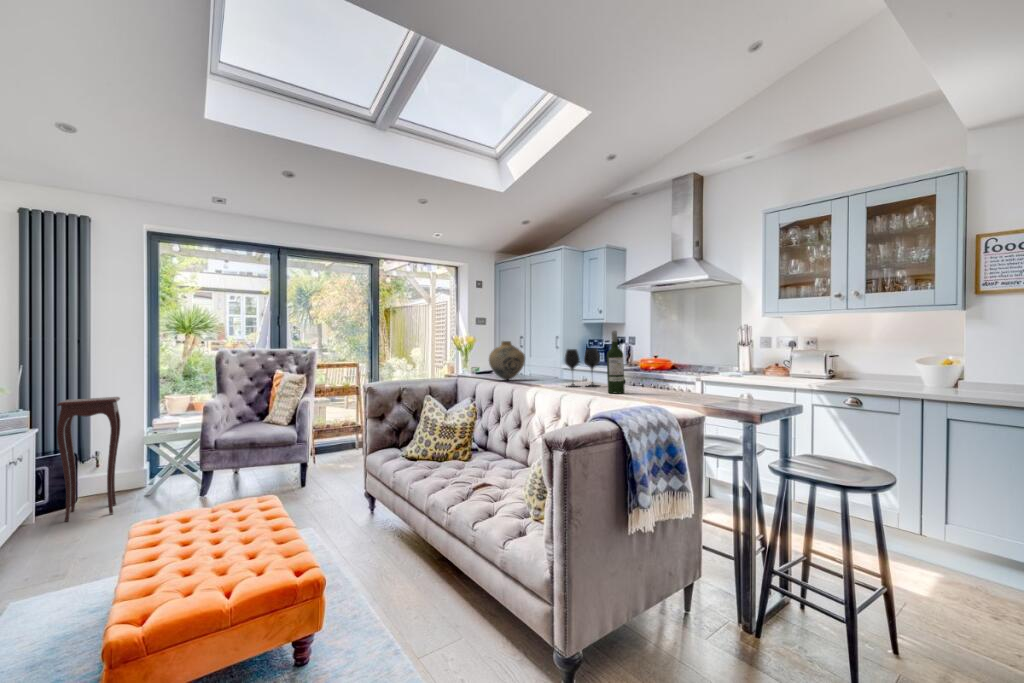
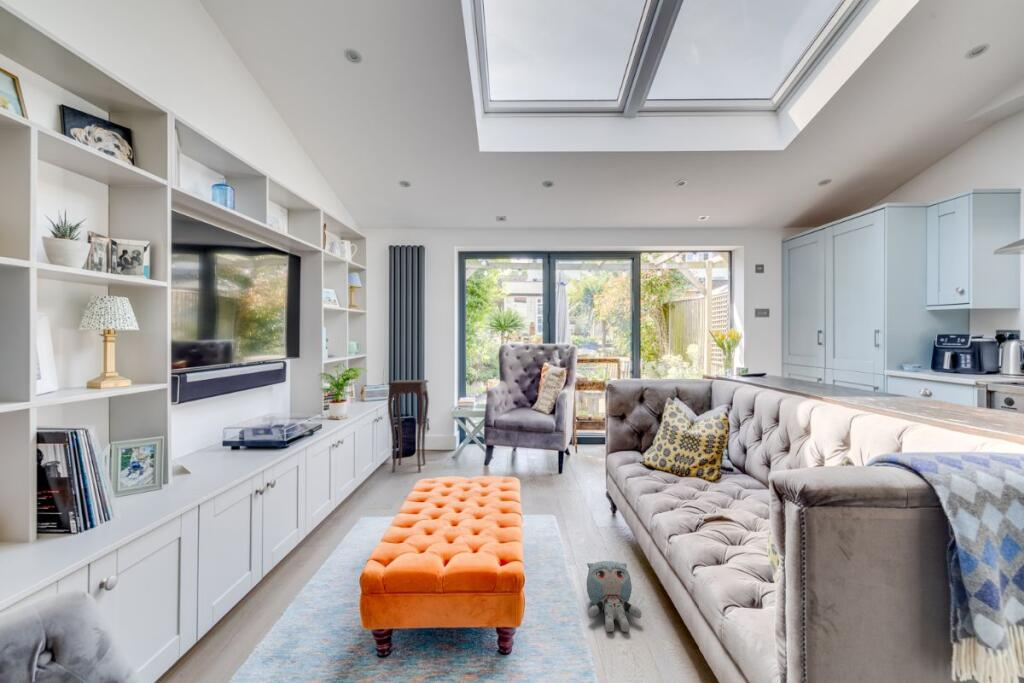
wine bottle: present [607,331,625,394] -> none [929,320,967,421]
vase: present [489,341,525,380] -> none [758,336,811,385]
wine glass: present [565,349,599,387] -> none [862,347,929,404]
plush toy: none [371,543,425,603] -> present [587,561,642,632]

